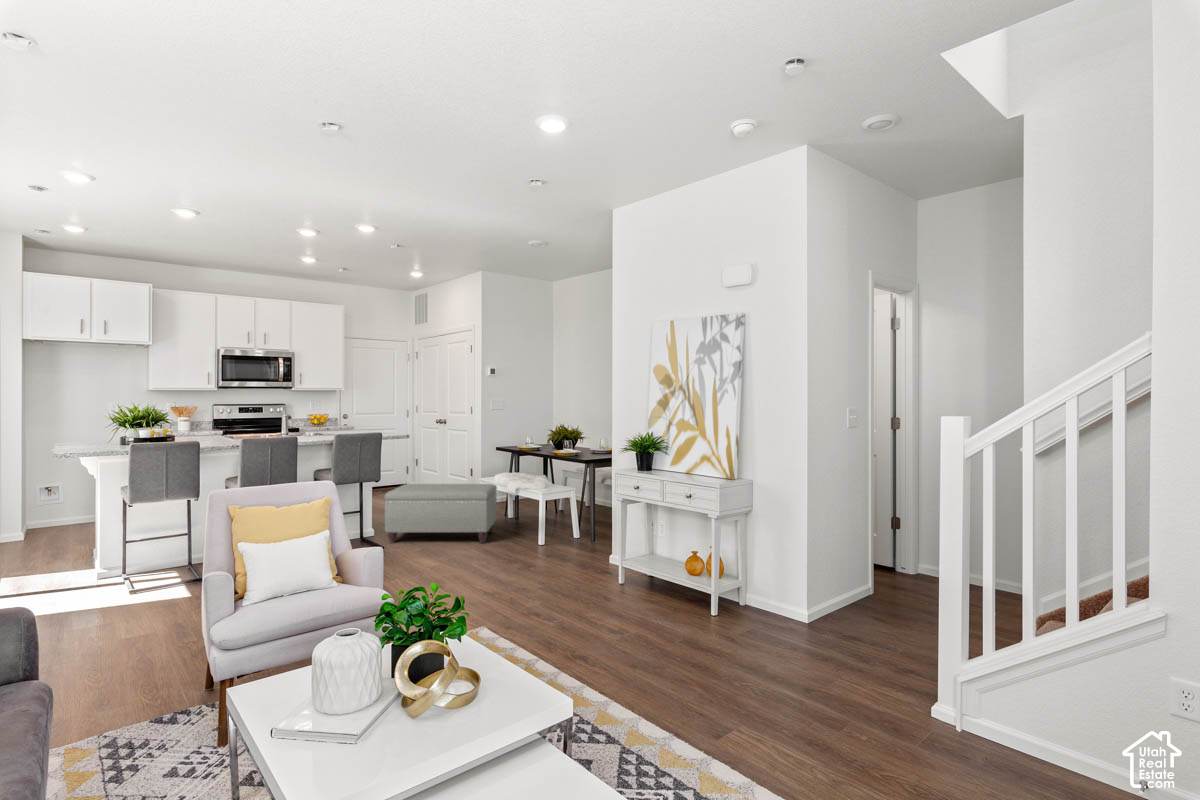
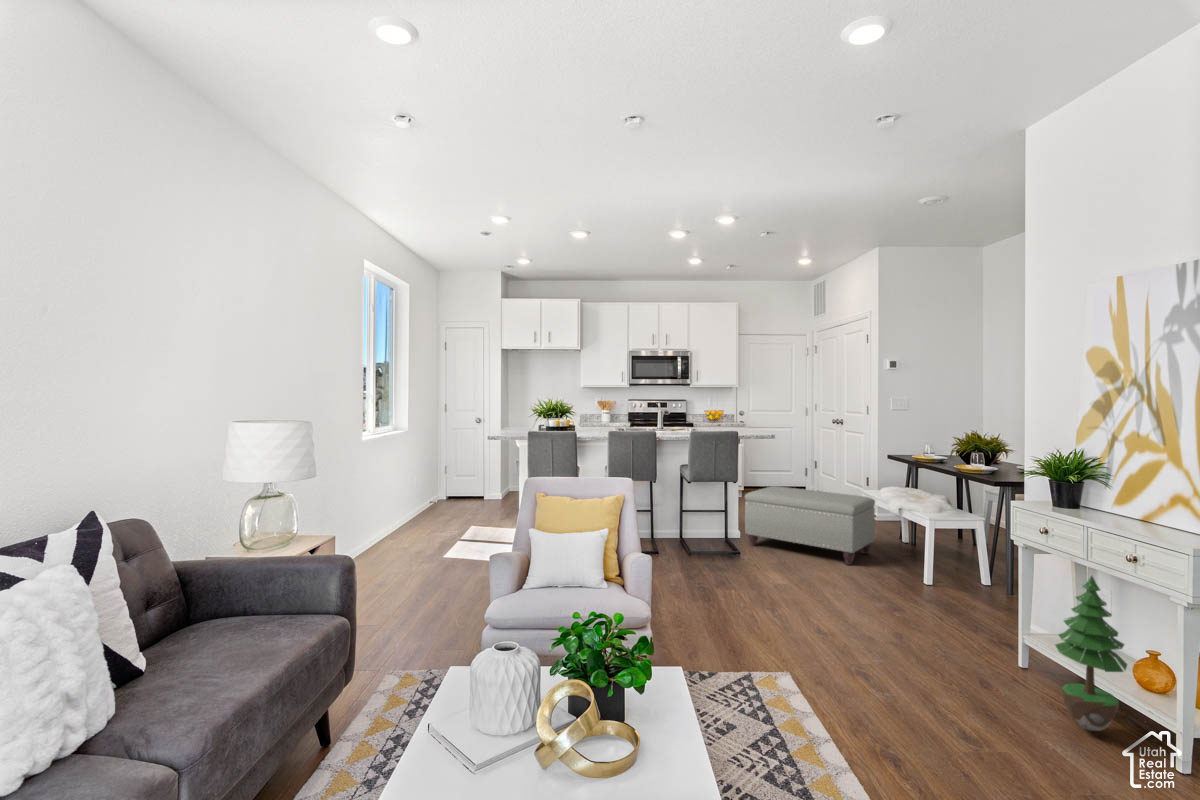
potted tree: none [654,509,690,609] -> present [1055,576,1127,731]

